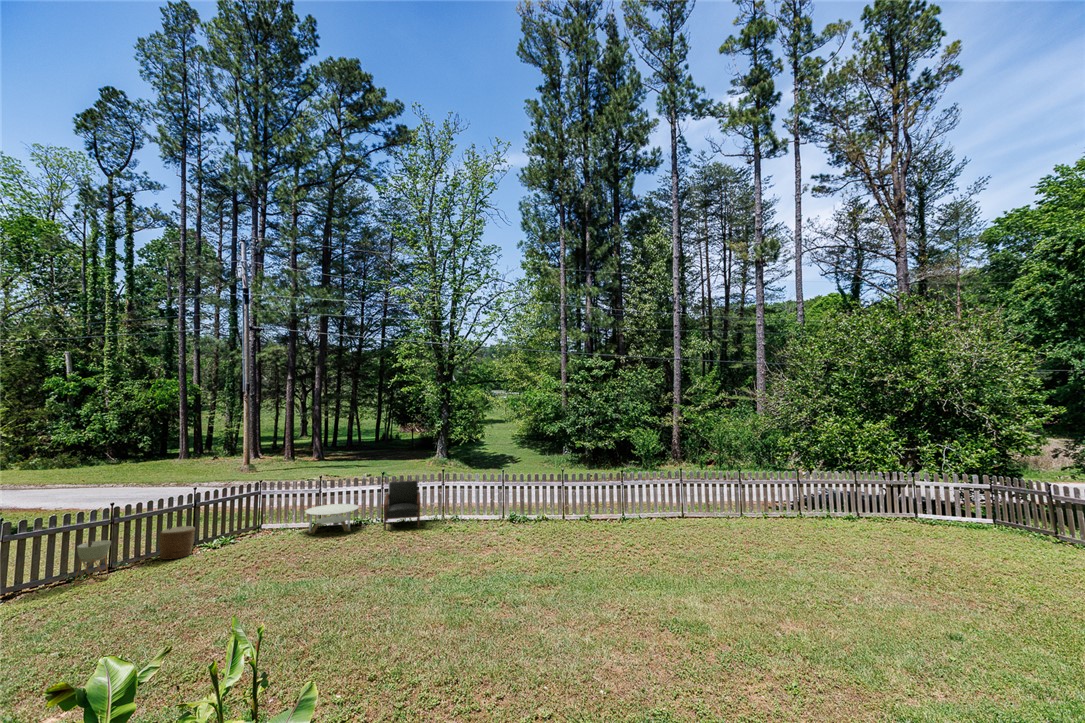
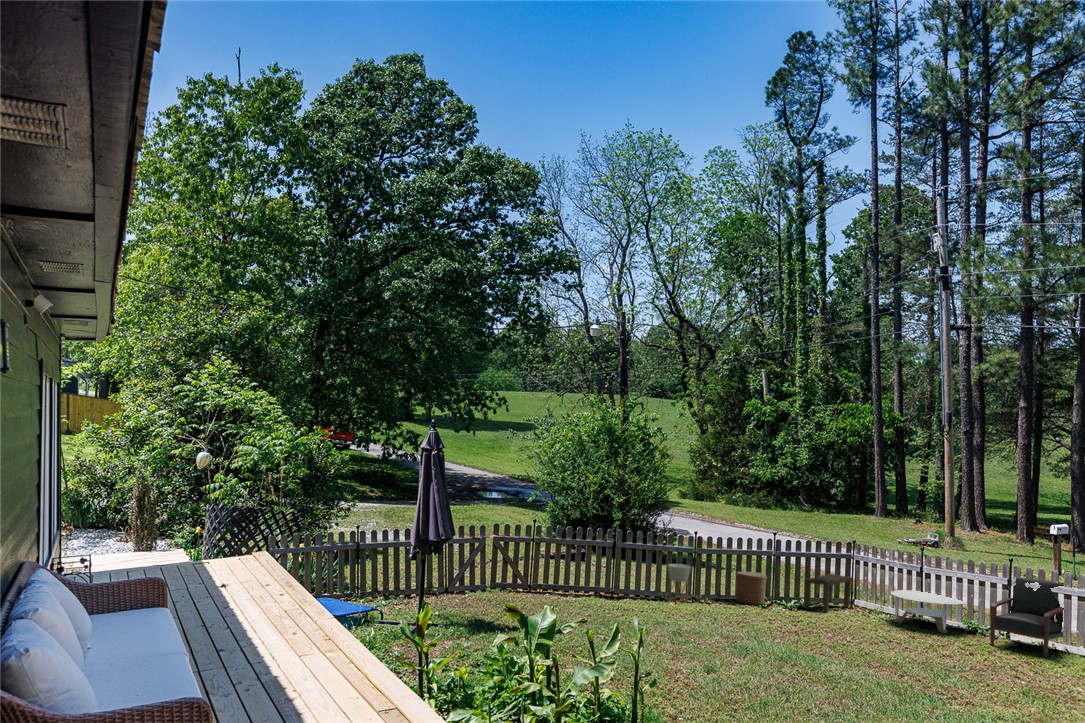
bench: none [231,508,266,545] -> present [804,574,852,612]

